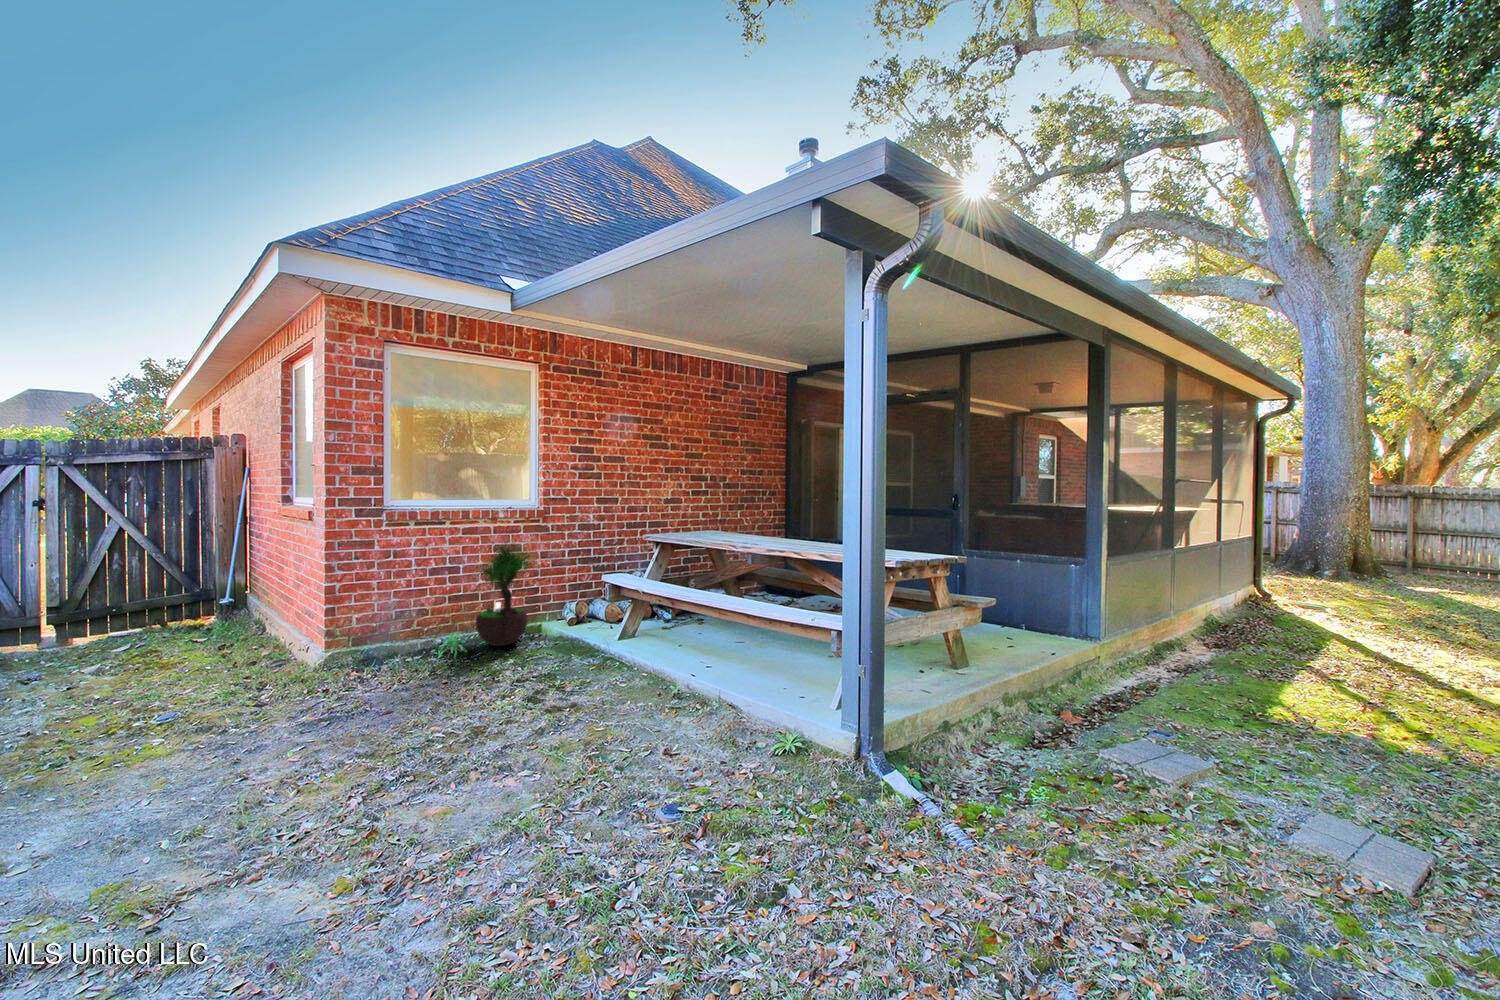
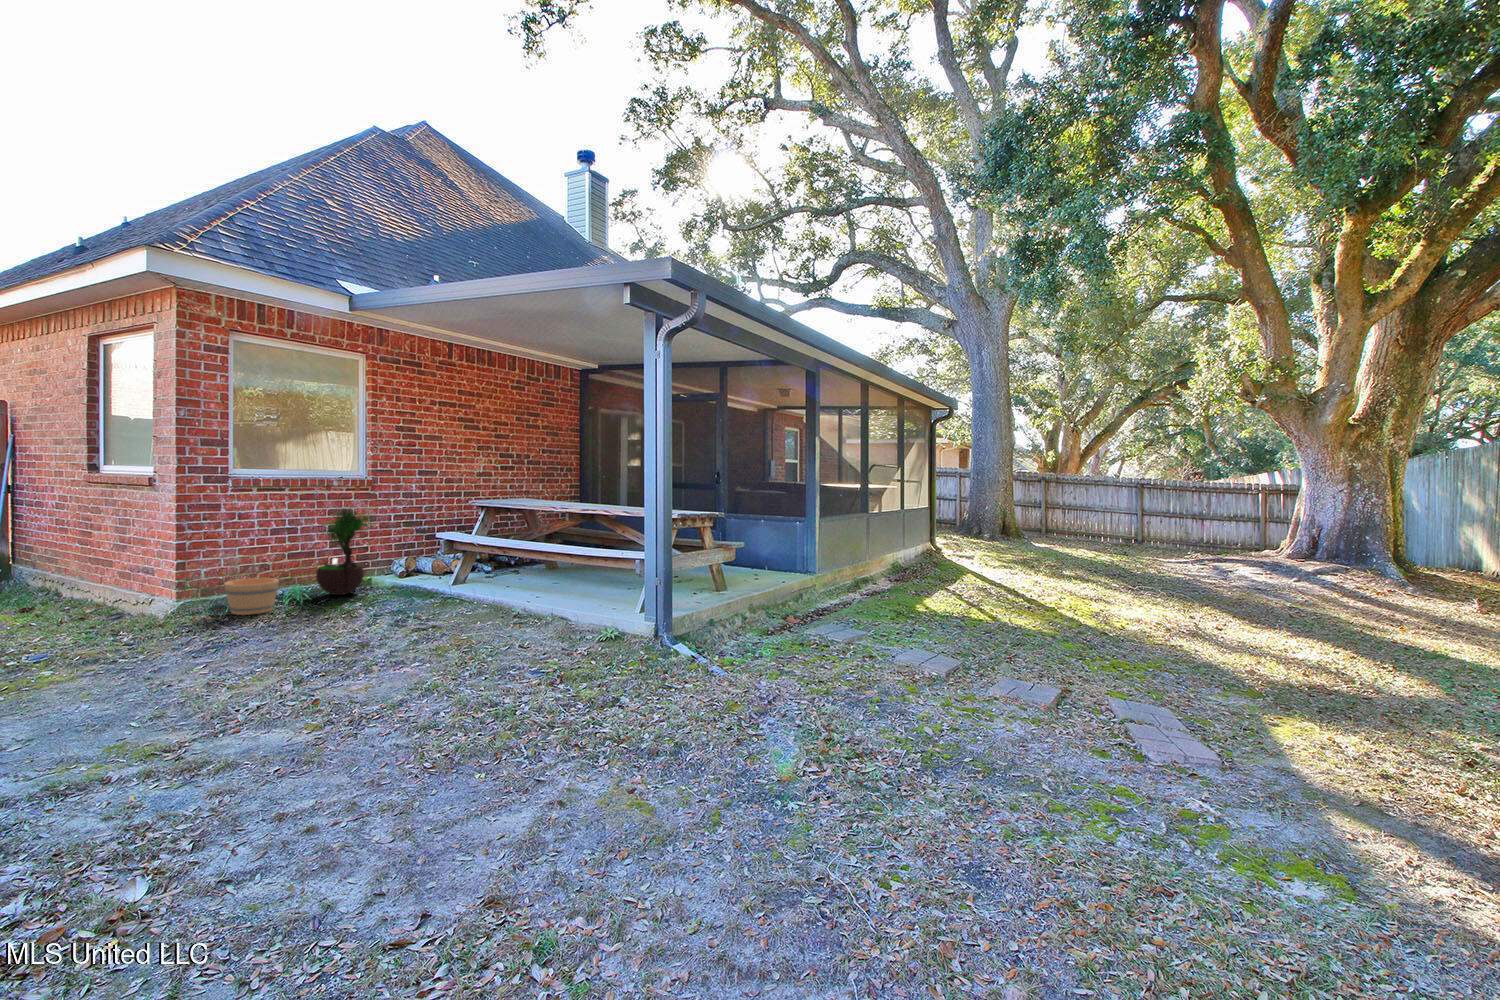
bucket: none [369,625,430,672] -> present [224,578,279,615]

